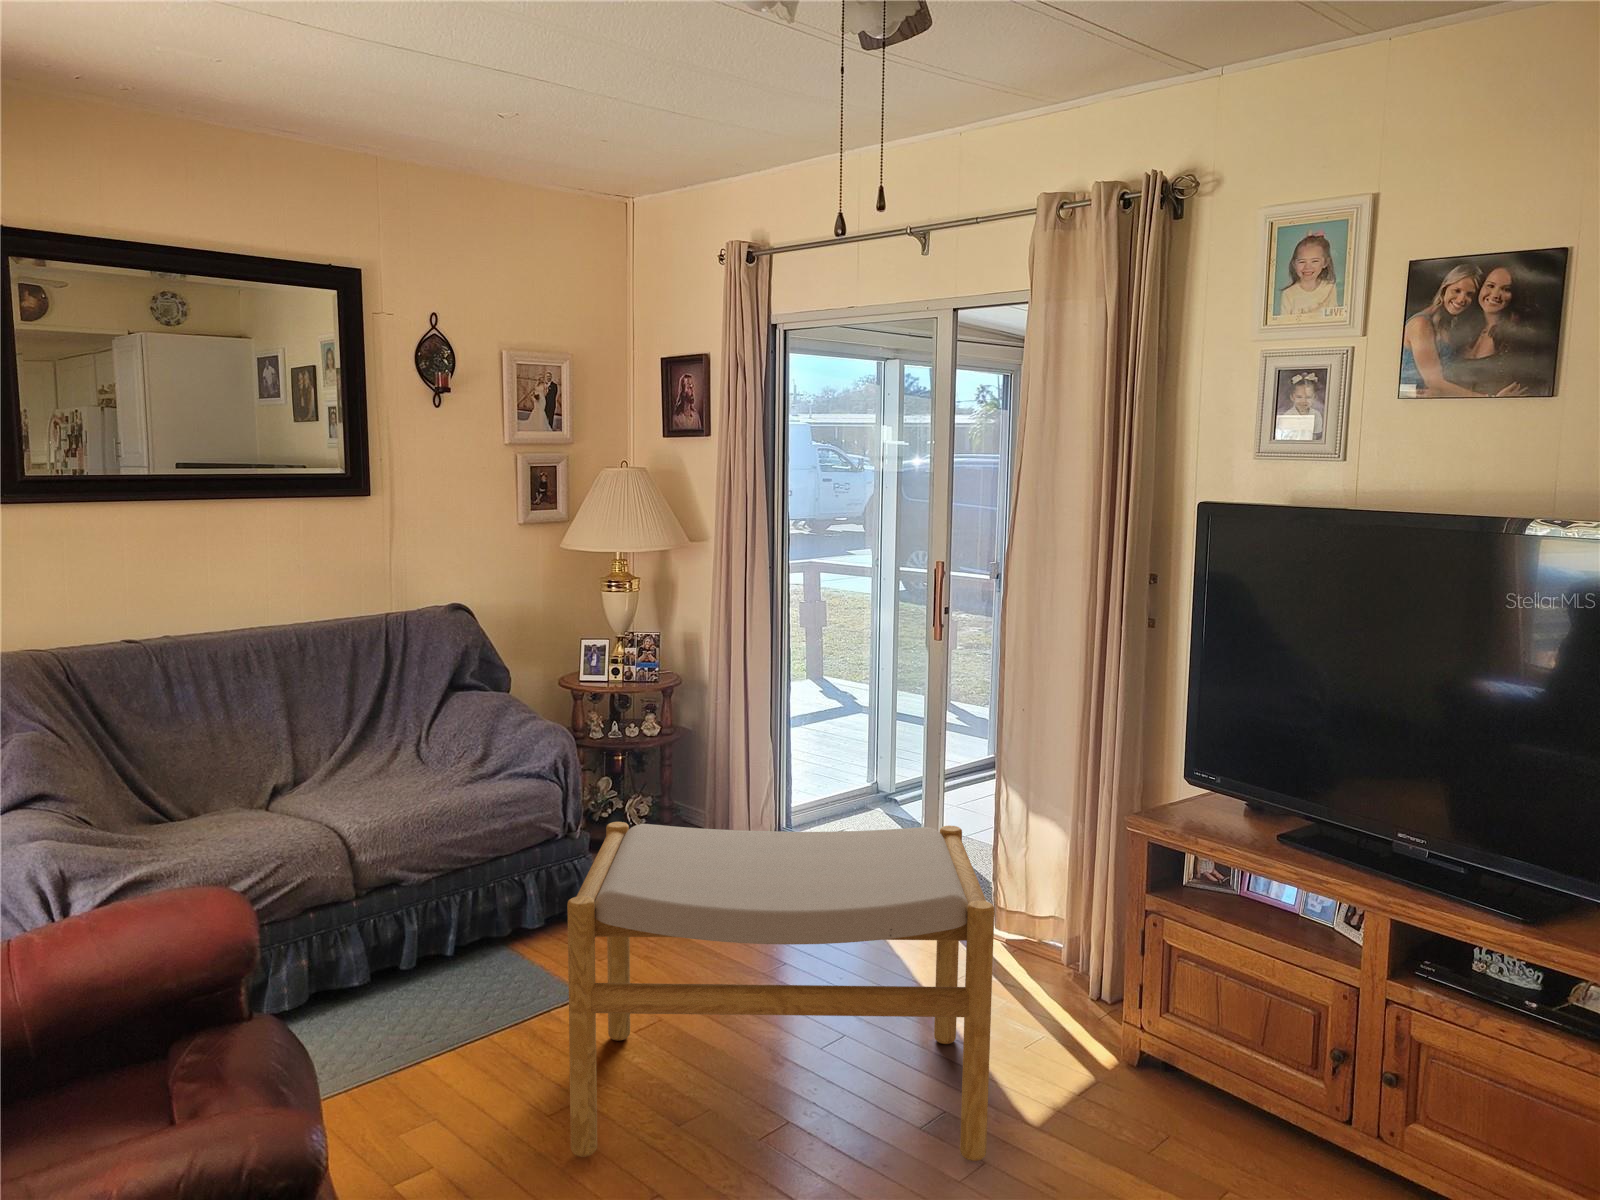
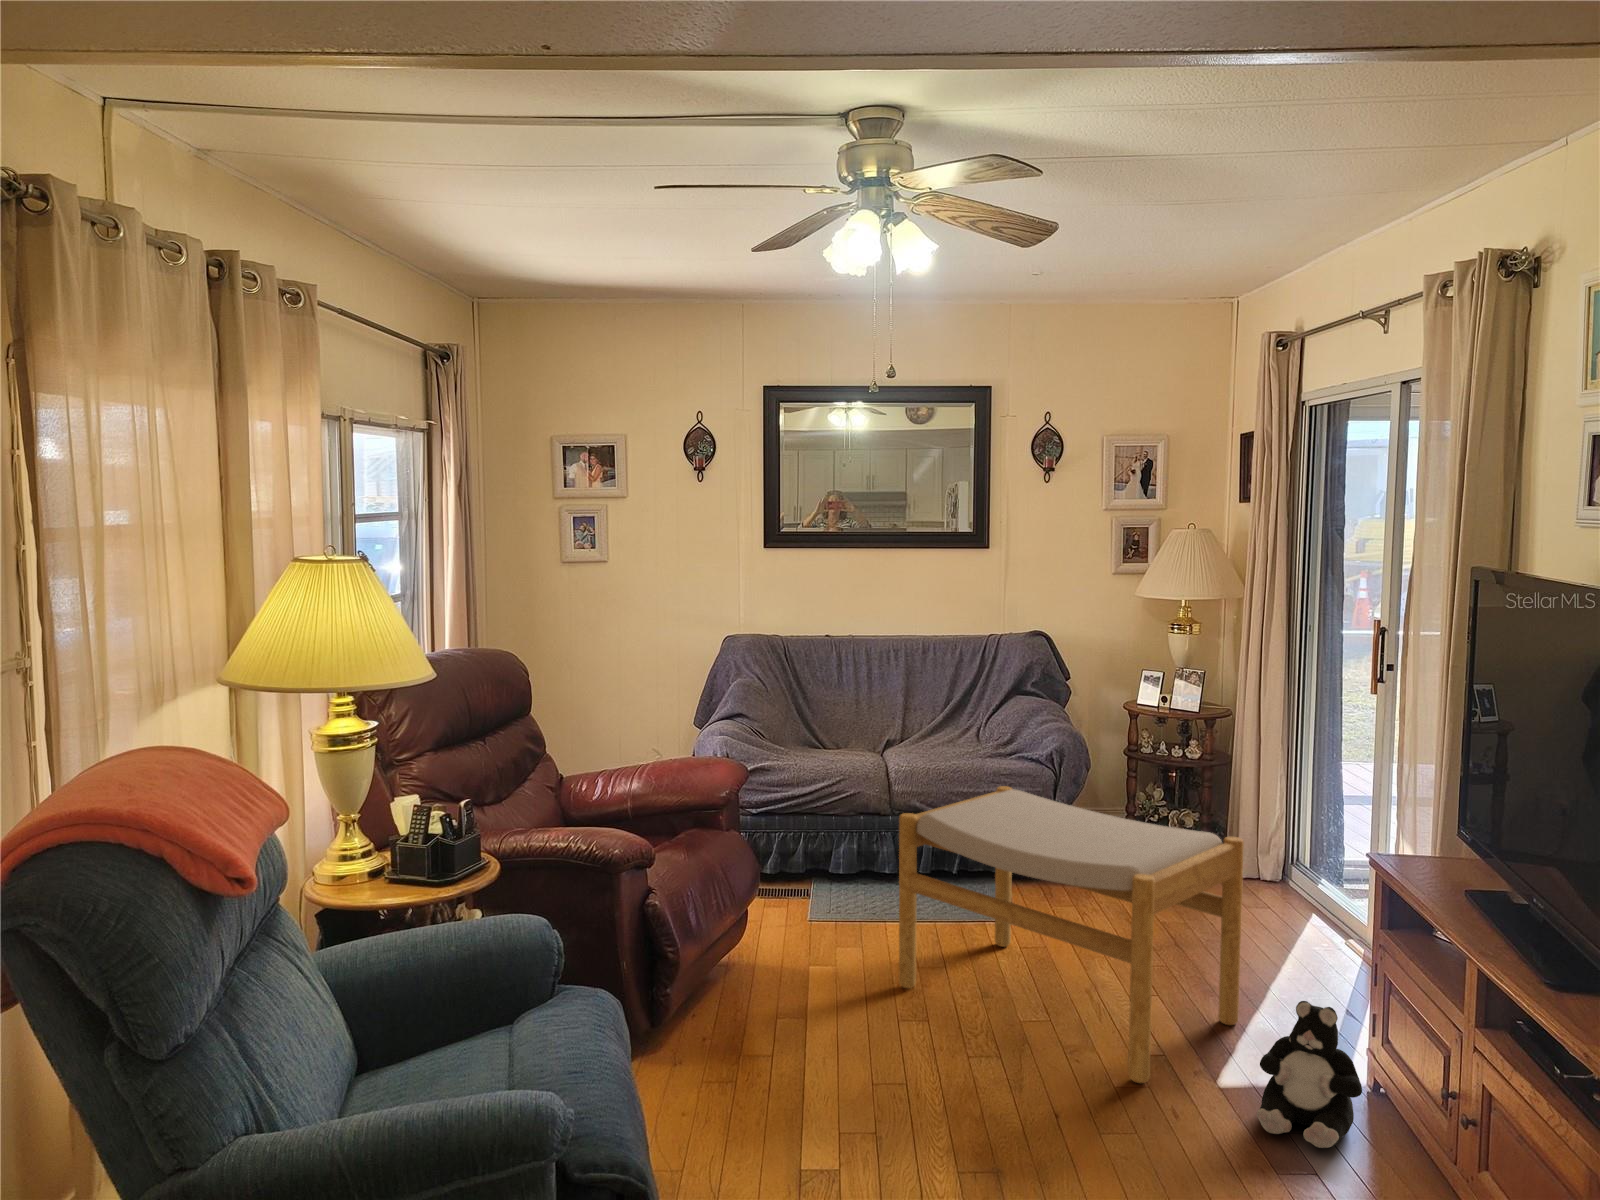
plush toy: none [1093,993,1220,1158] -> present [1257,1001,1362,1148]

